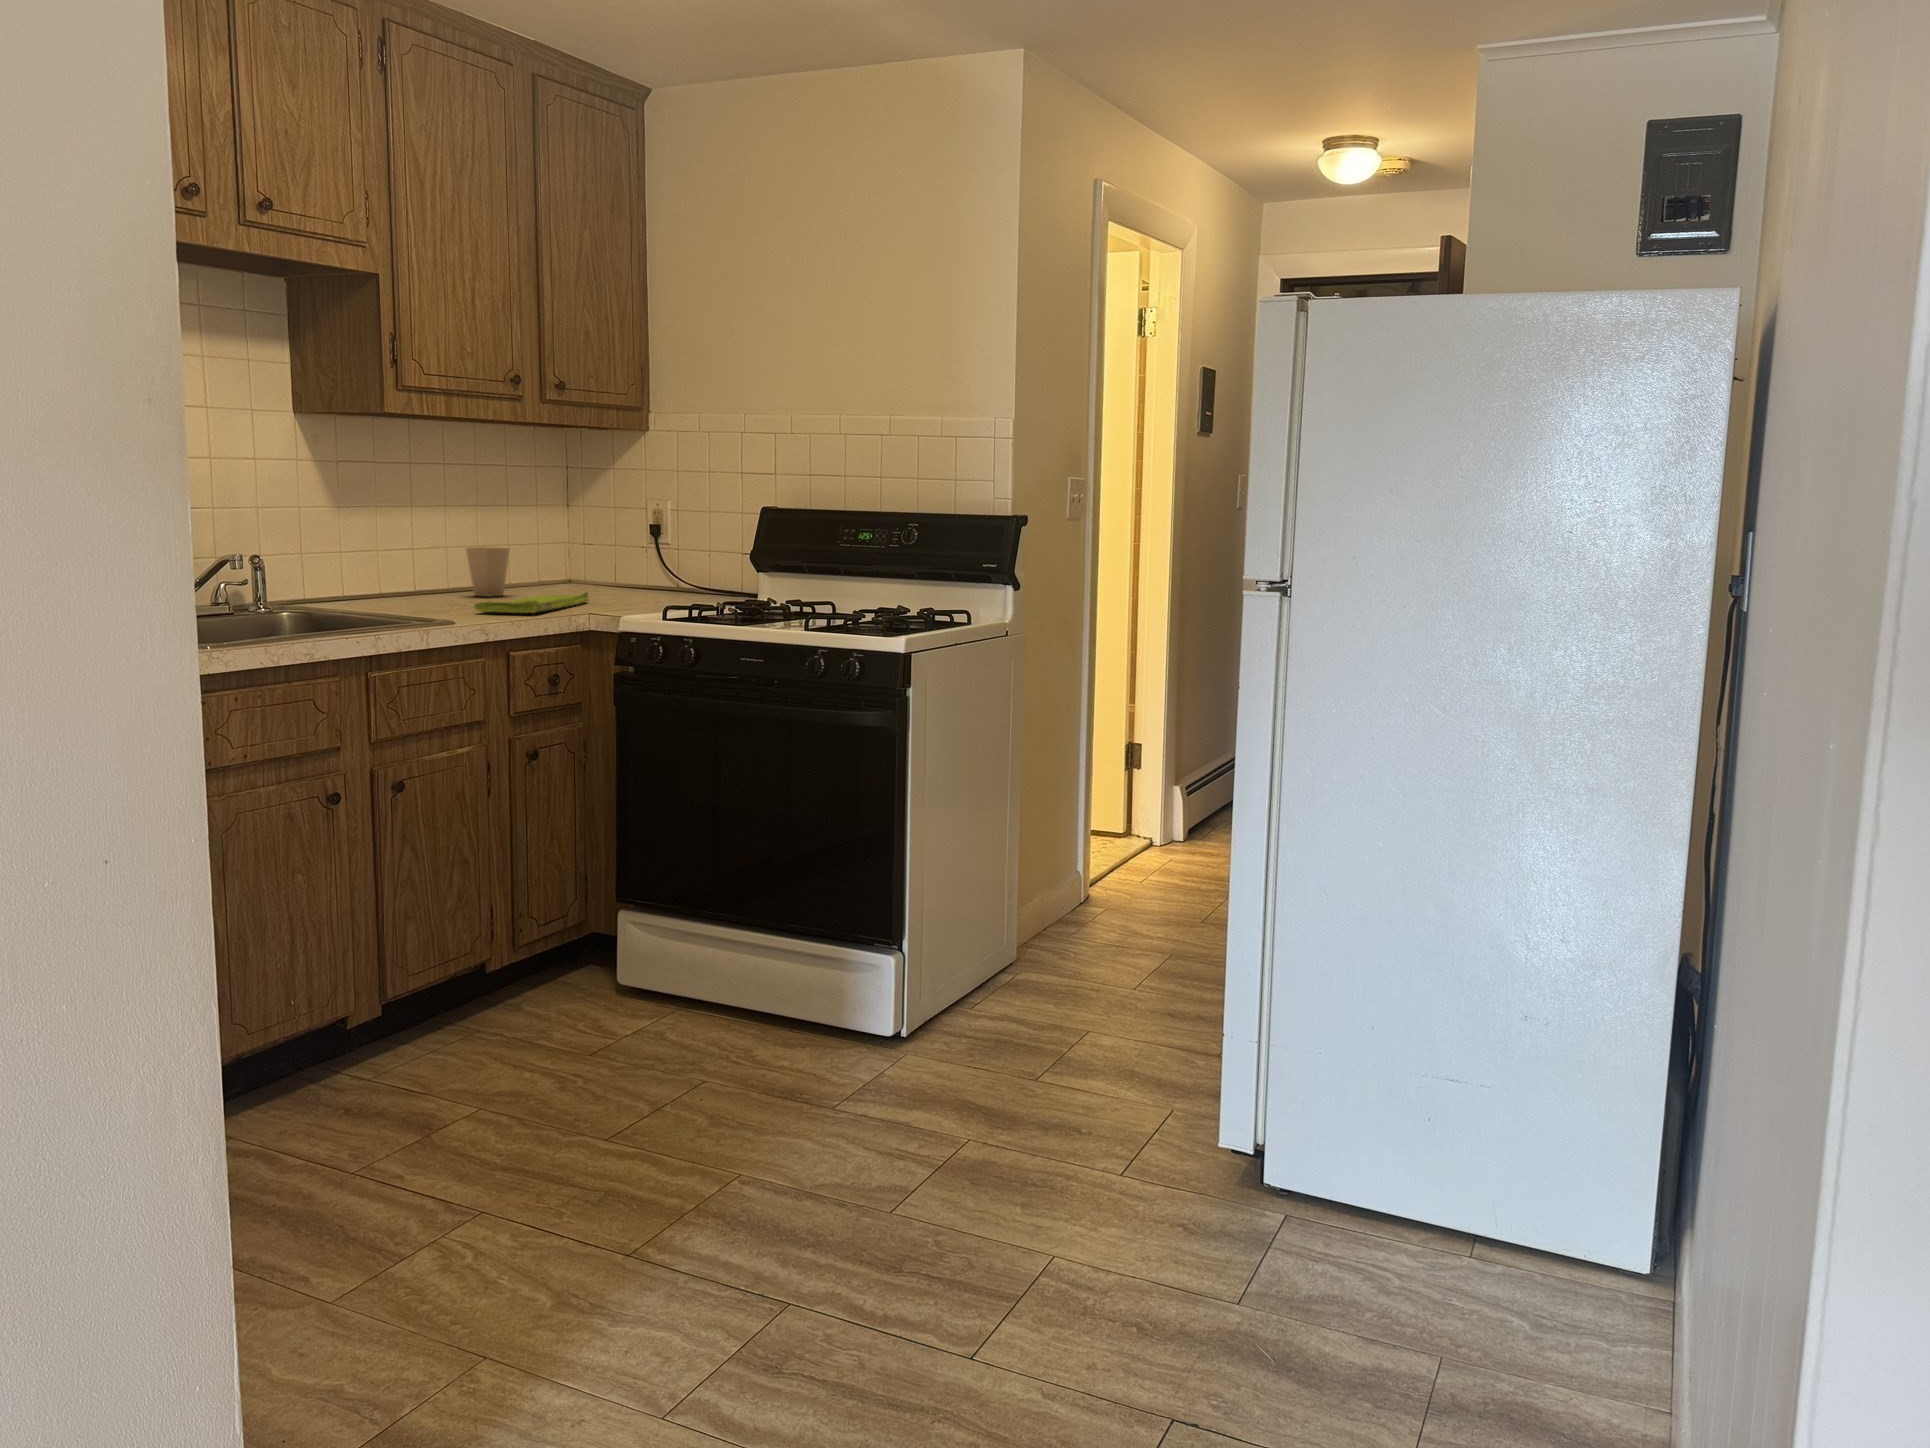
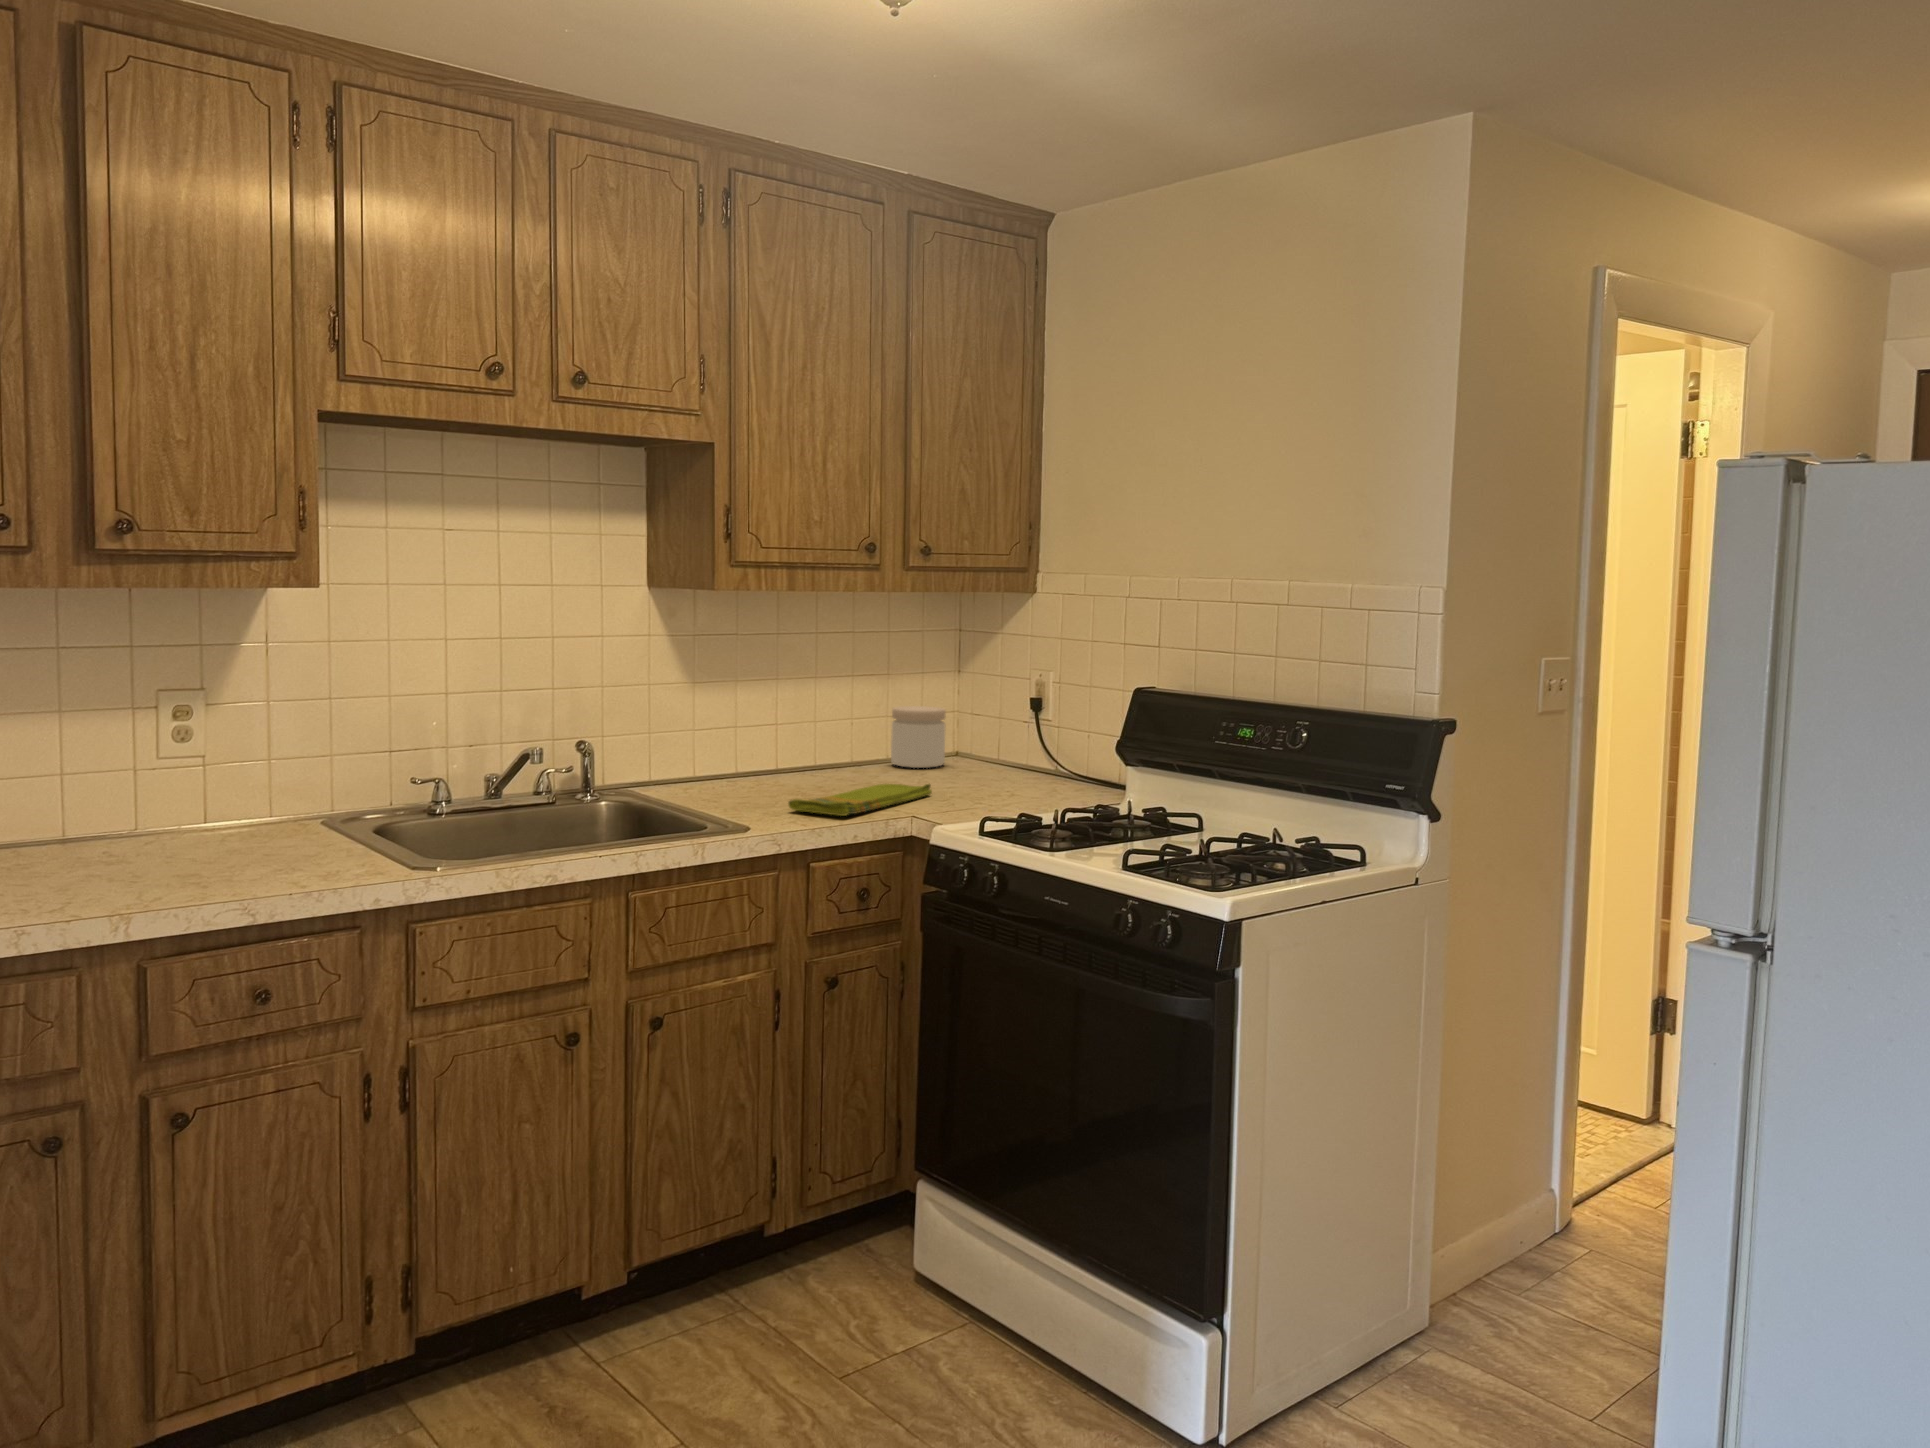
jar: none [520,537,572,589] -> present [891,706,946,768]
paper cup: present [465,547,510,596] -> none [821,722,867,779]

